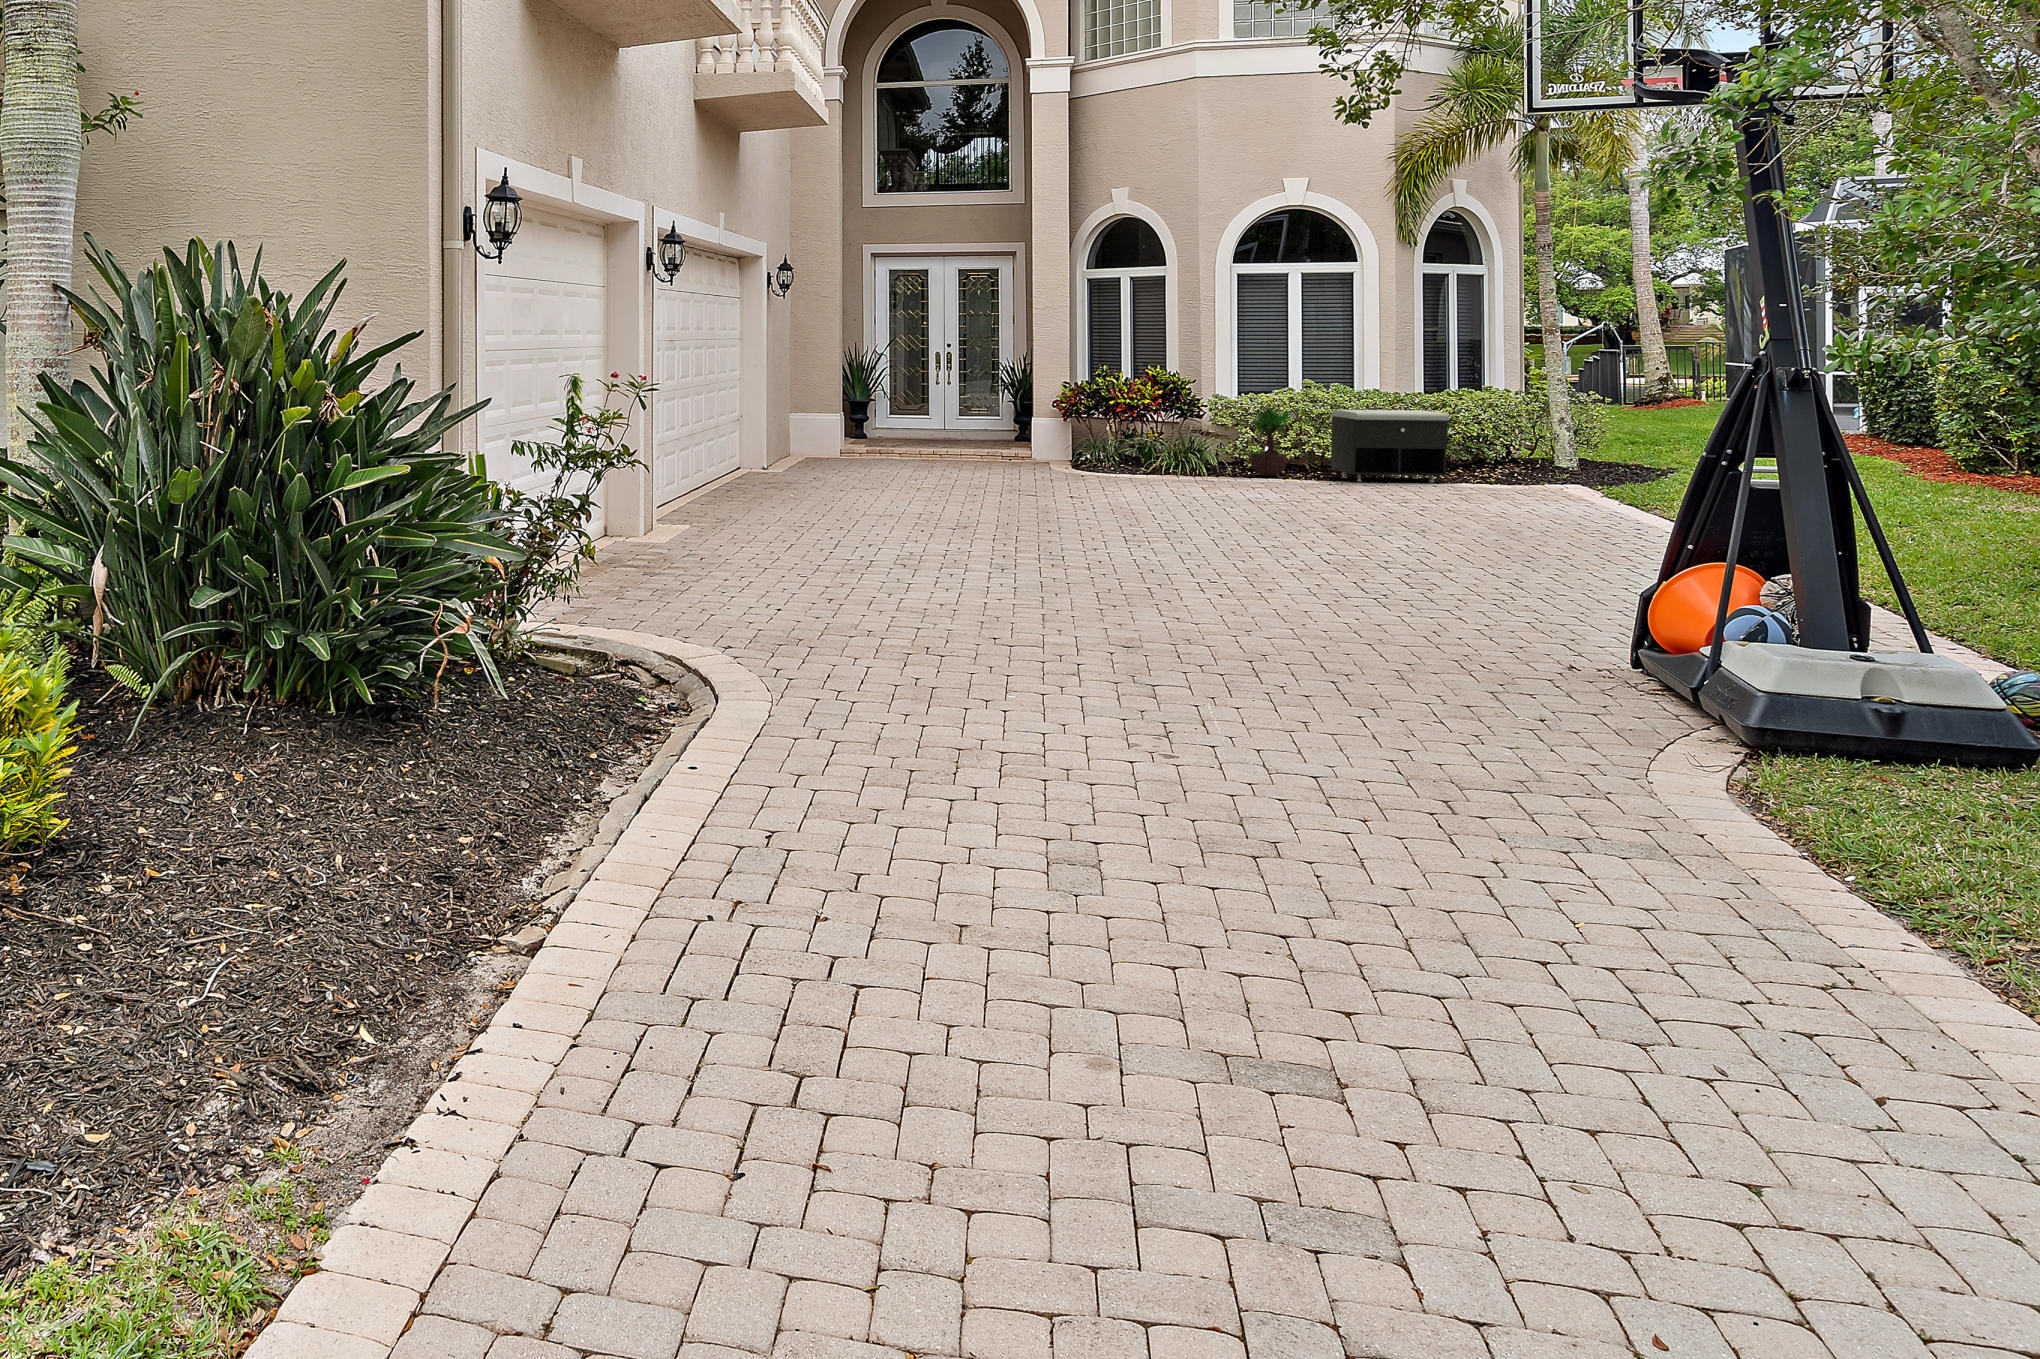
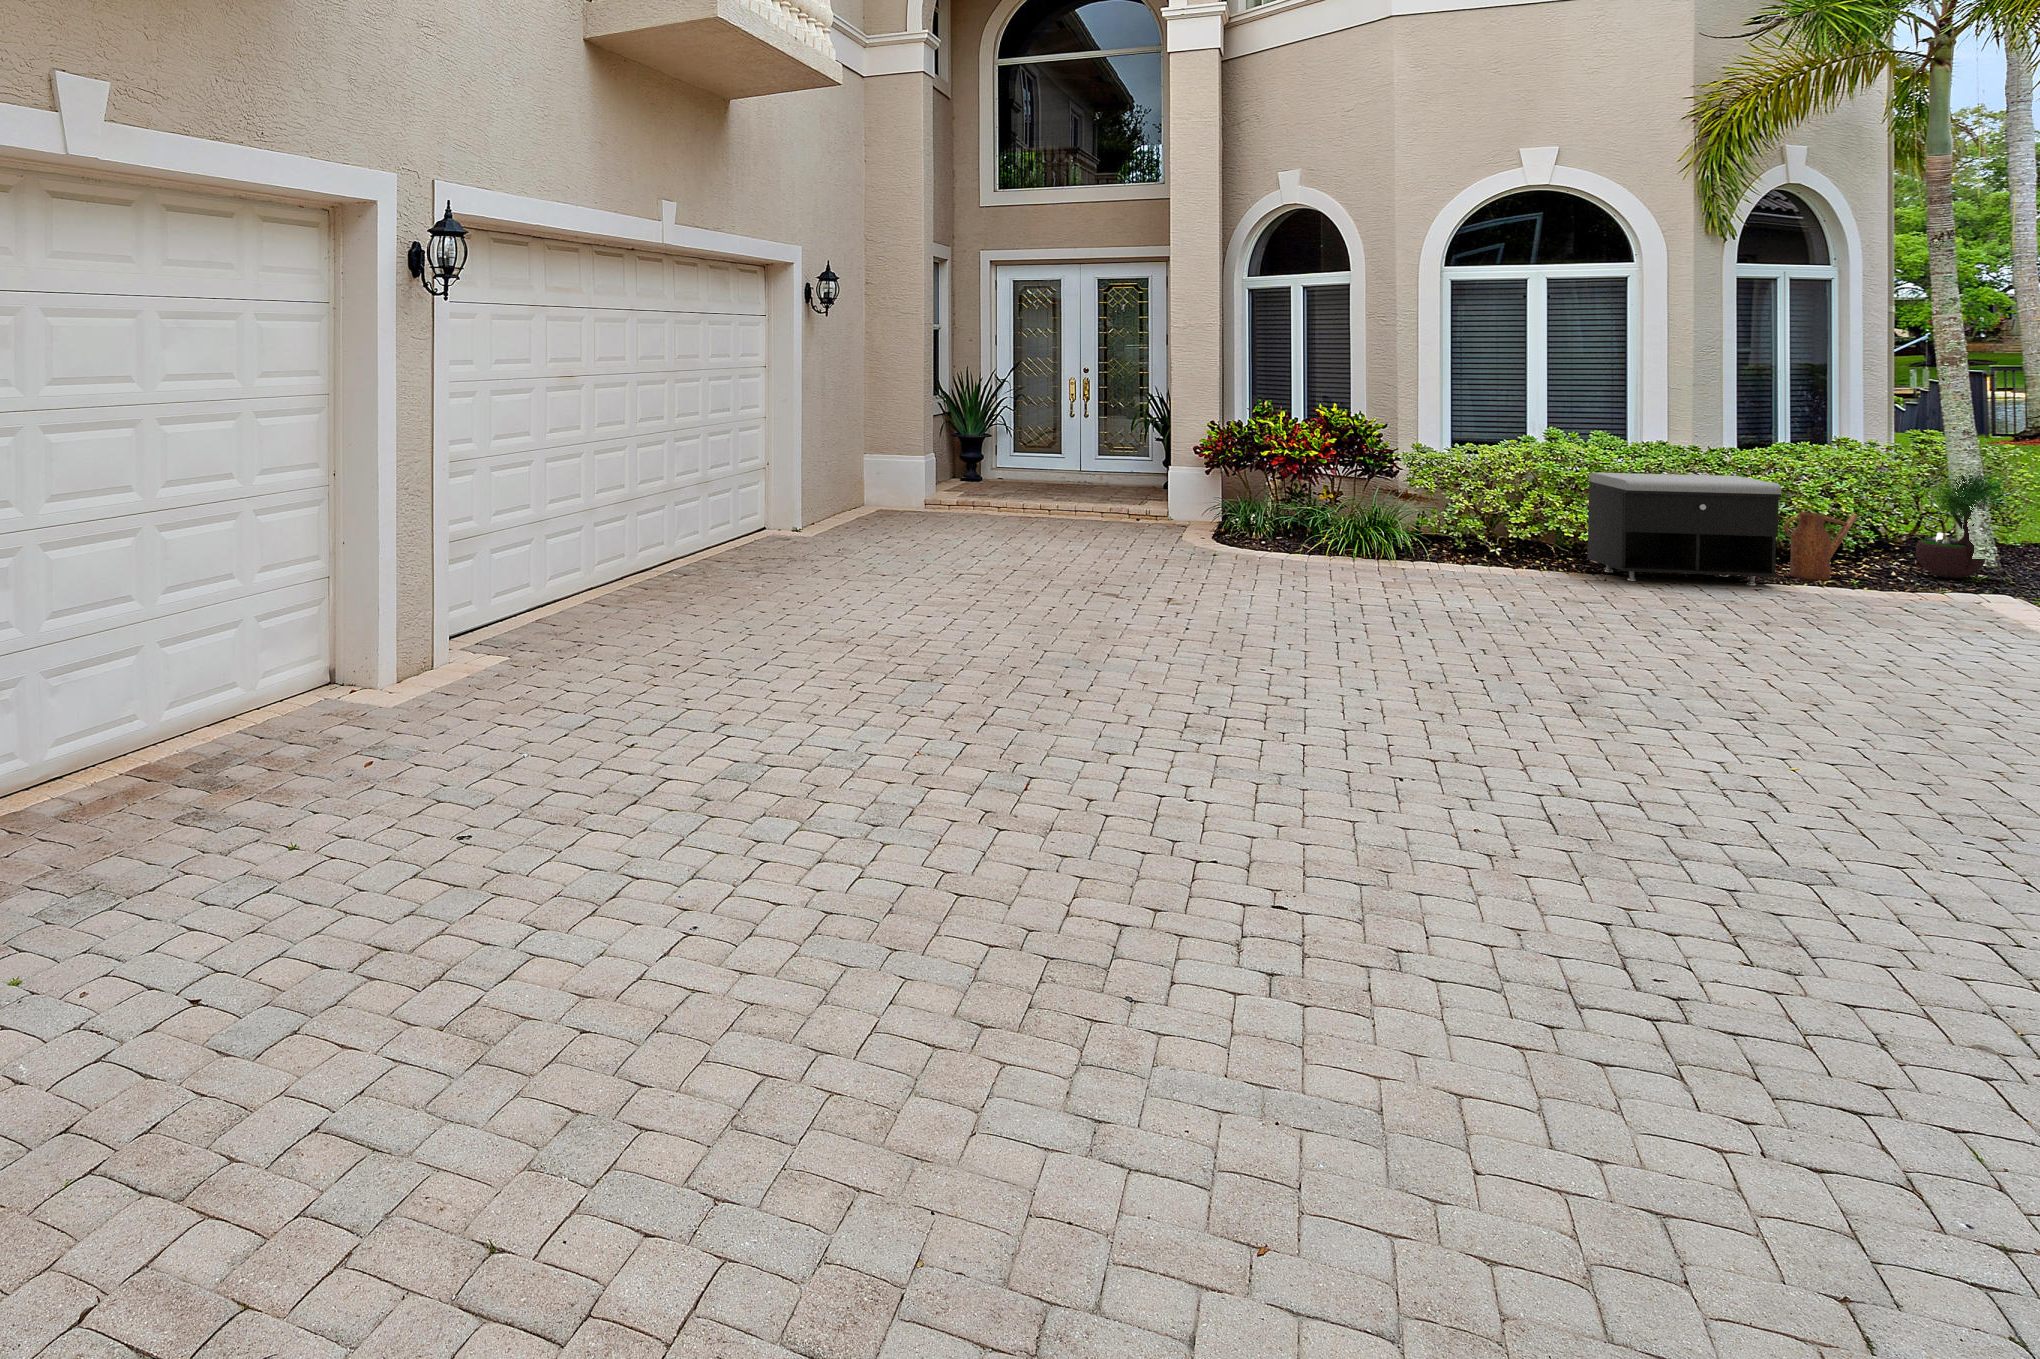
potted tree: present [1248,405,1291,476] -> present [1916,469,2012,578]
watering can: none [1452,434,1496,479] -> present [1784,512,1858,580]

